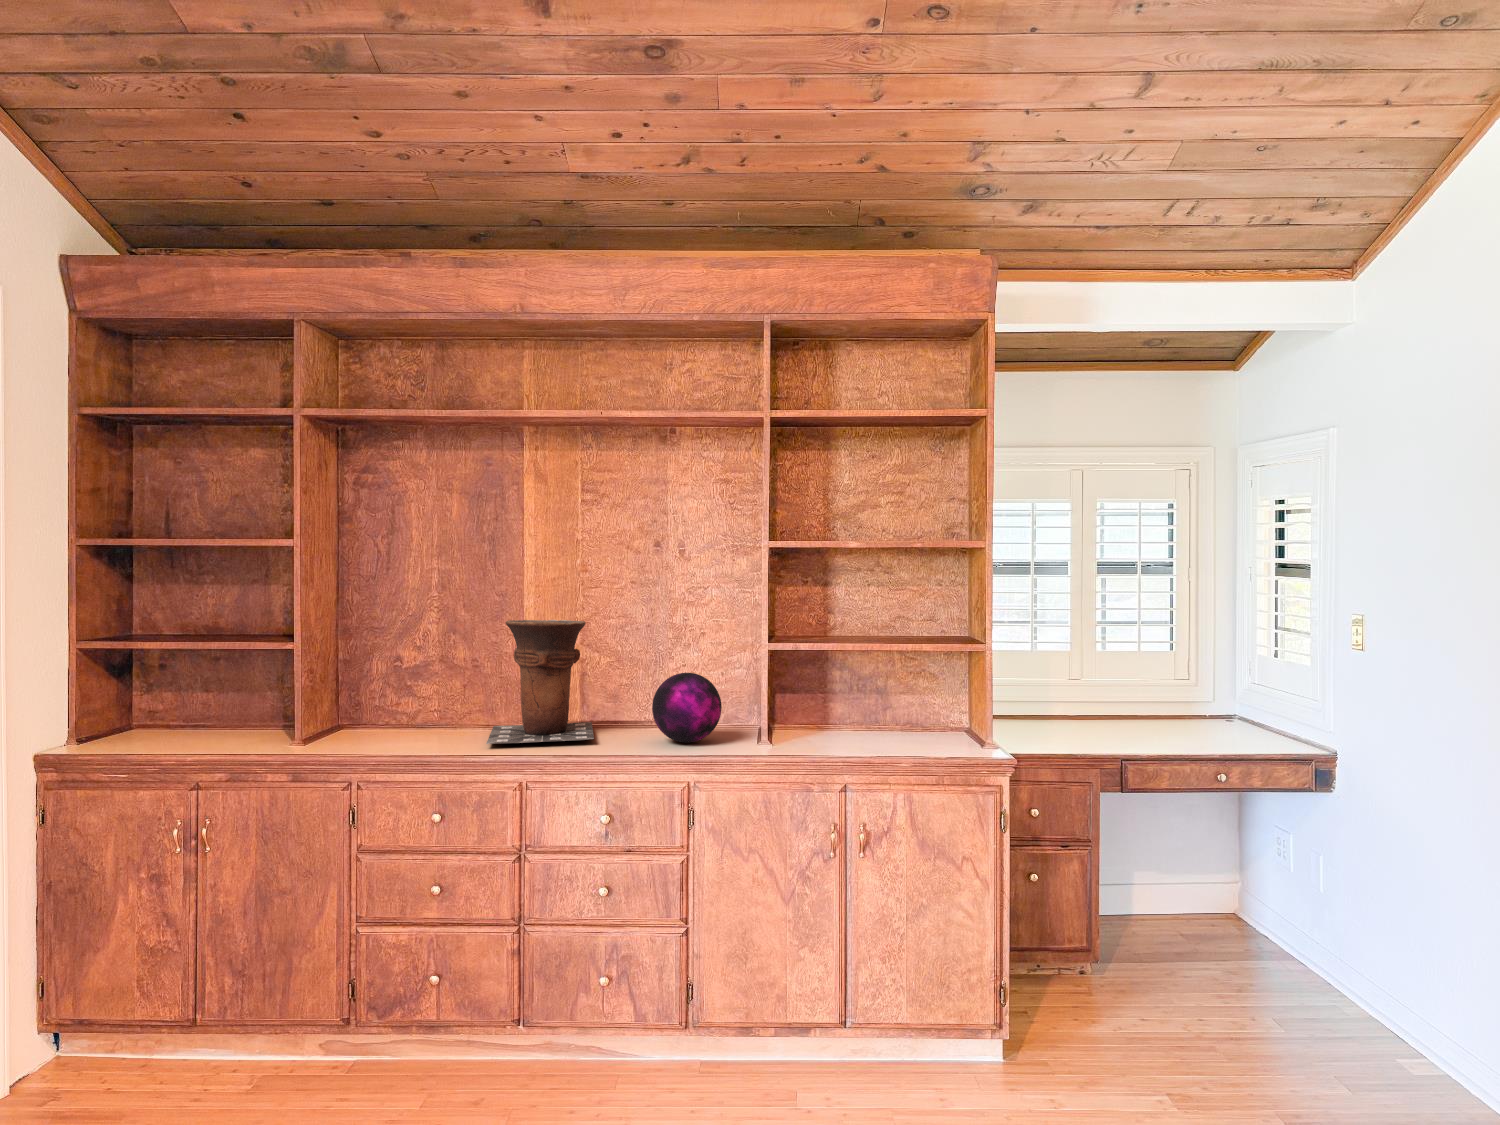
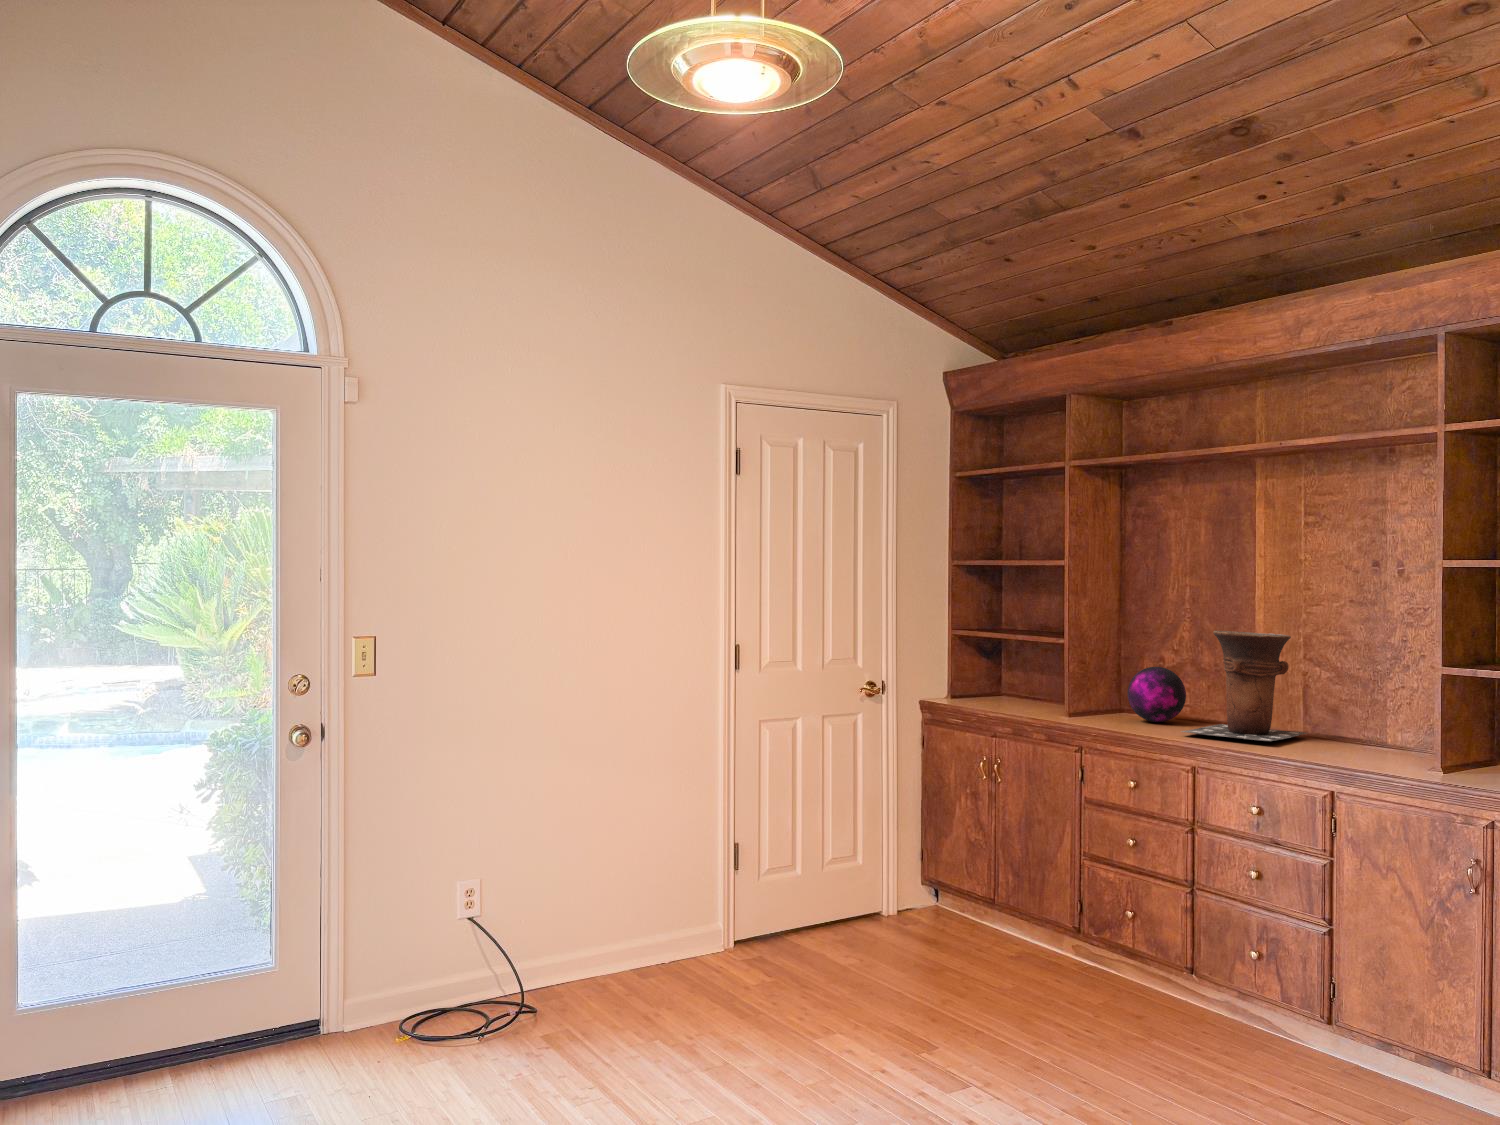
decorative orb: present [652,673,722,743] -> present [1128,667,1186,722]

